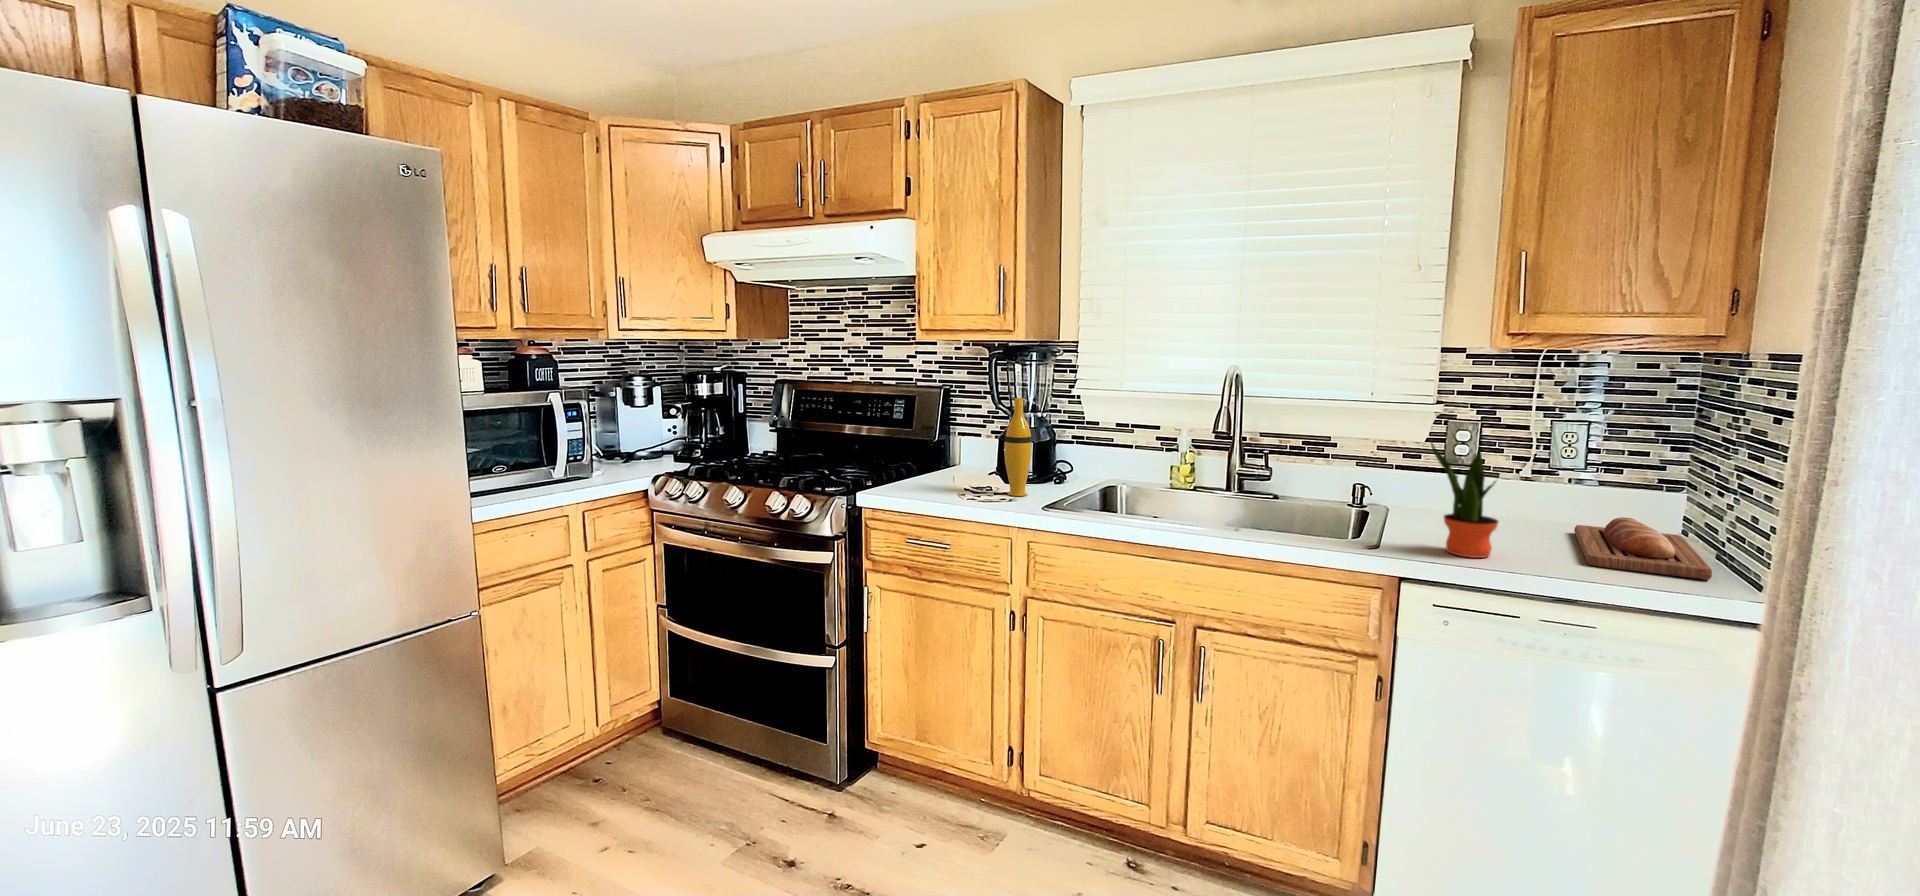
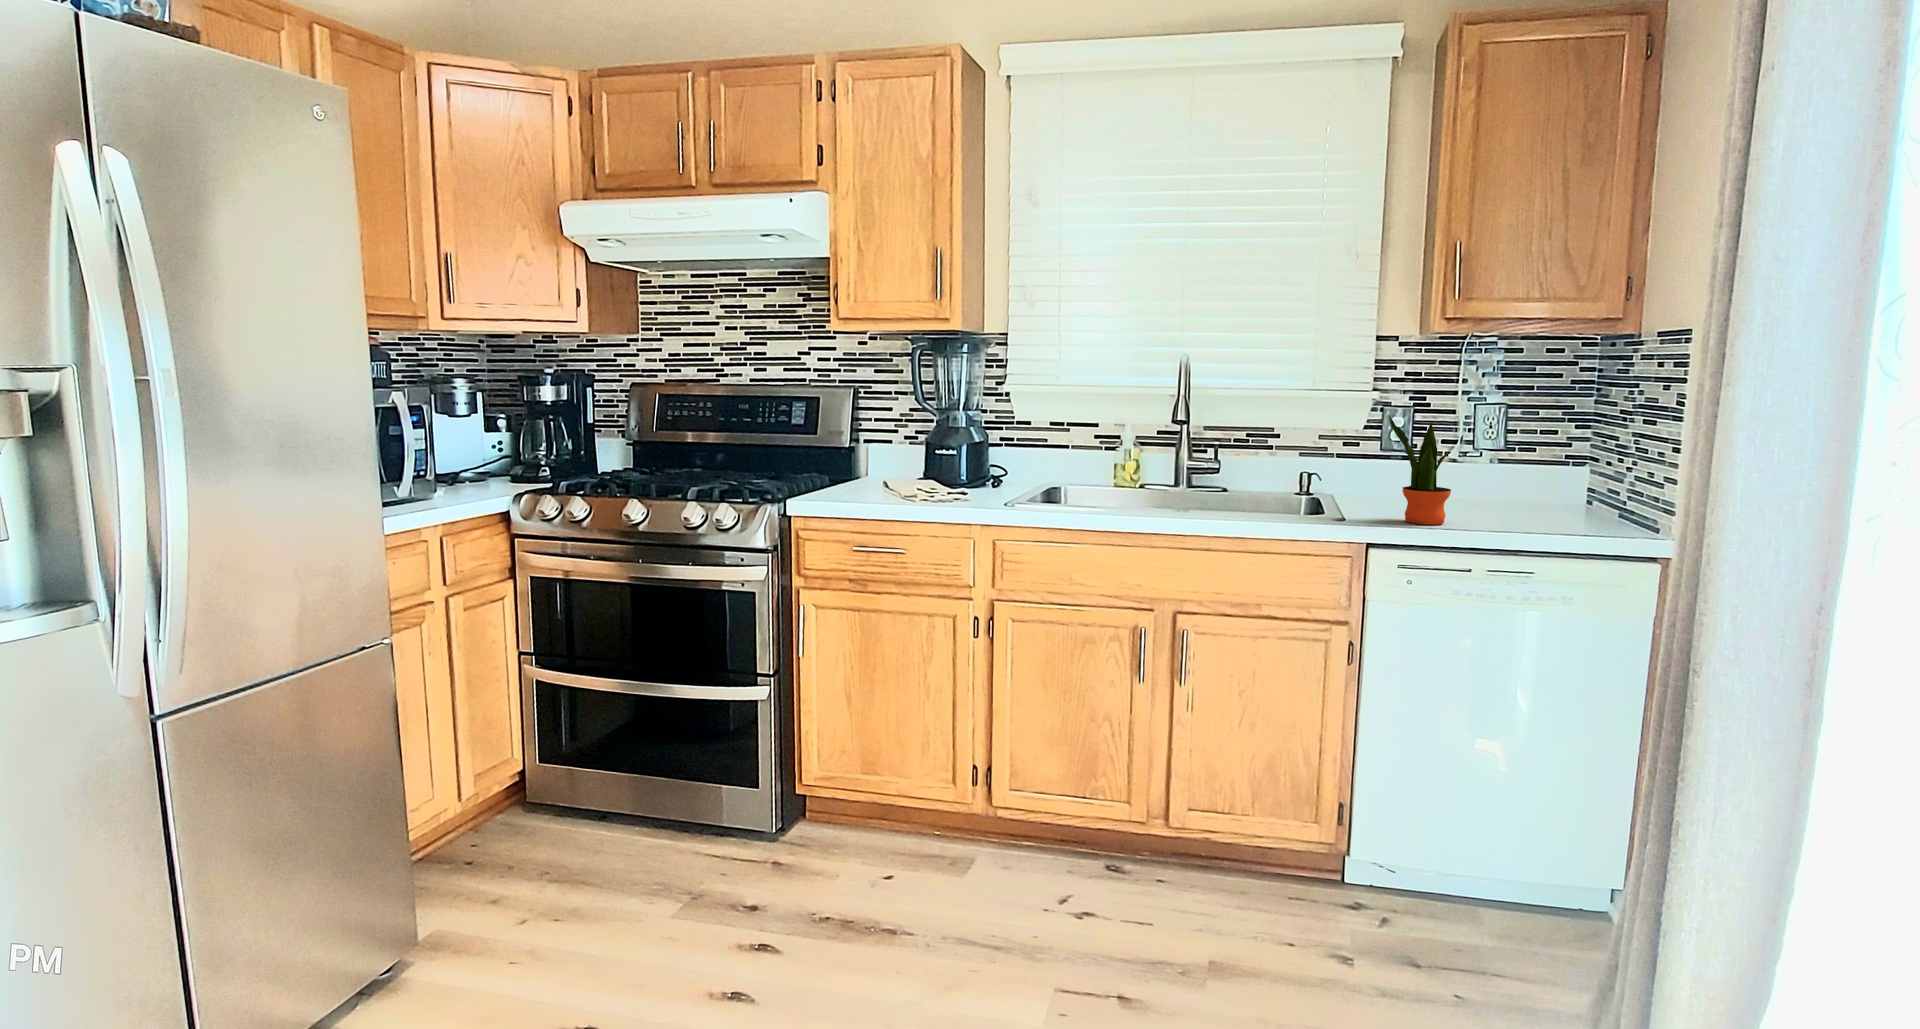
vase: present [1004,398,1032,496] -> none [950,390,980,498]
bread loaf: present [1574,518,1712,580] -> none [1500,487,1623,530]

